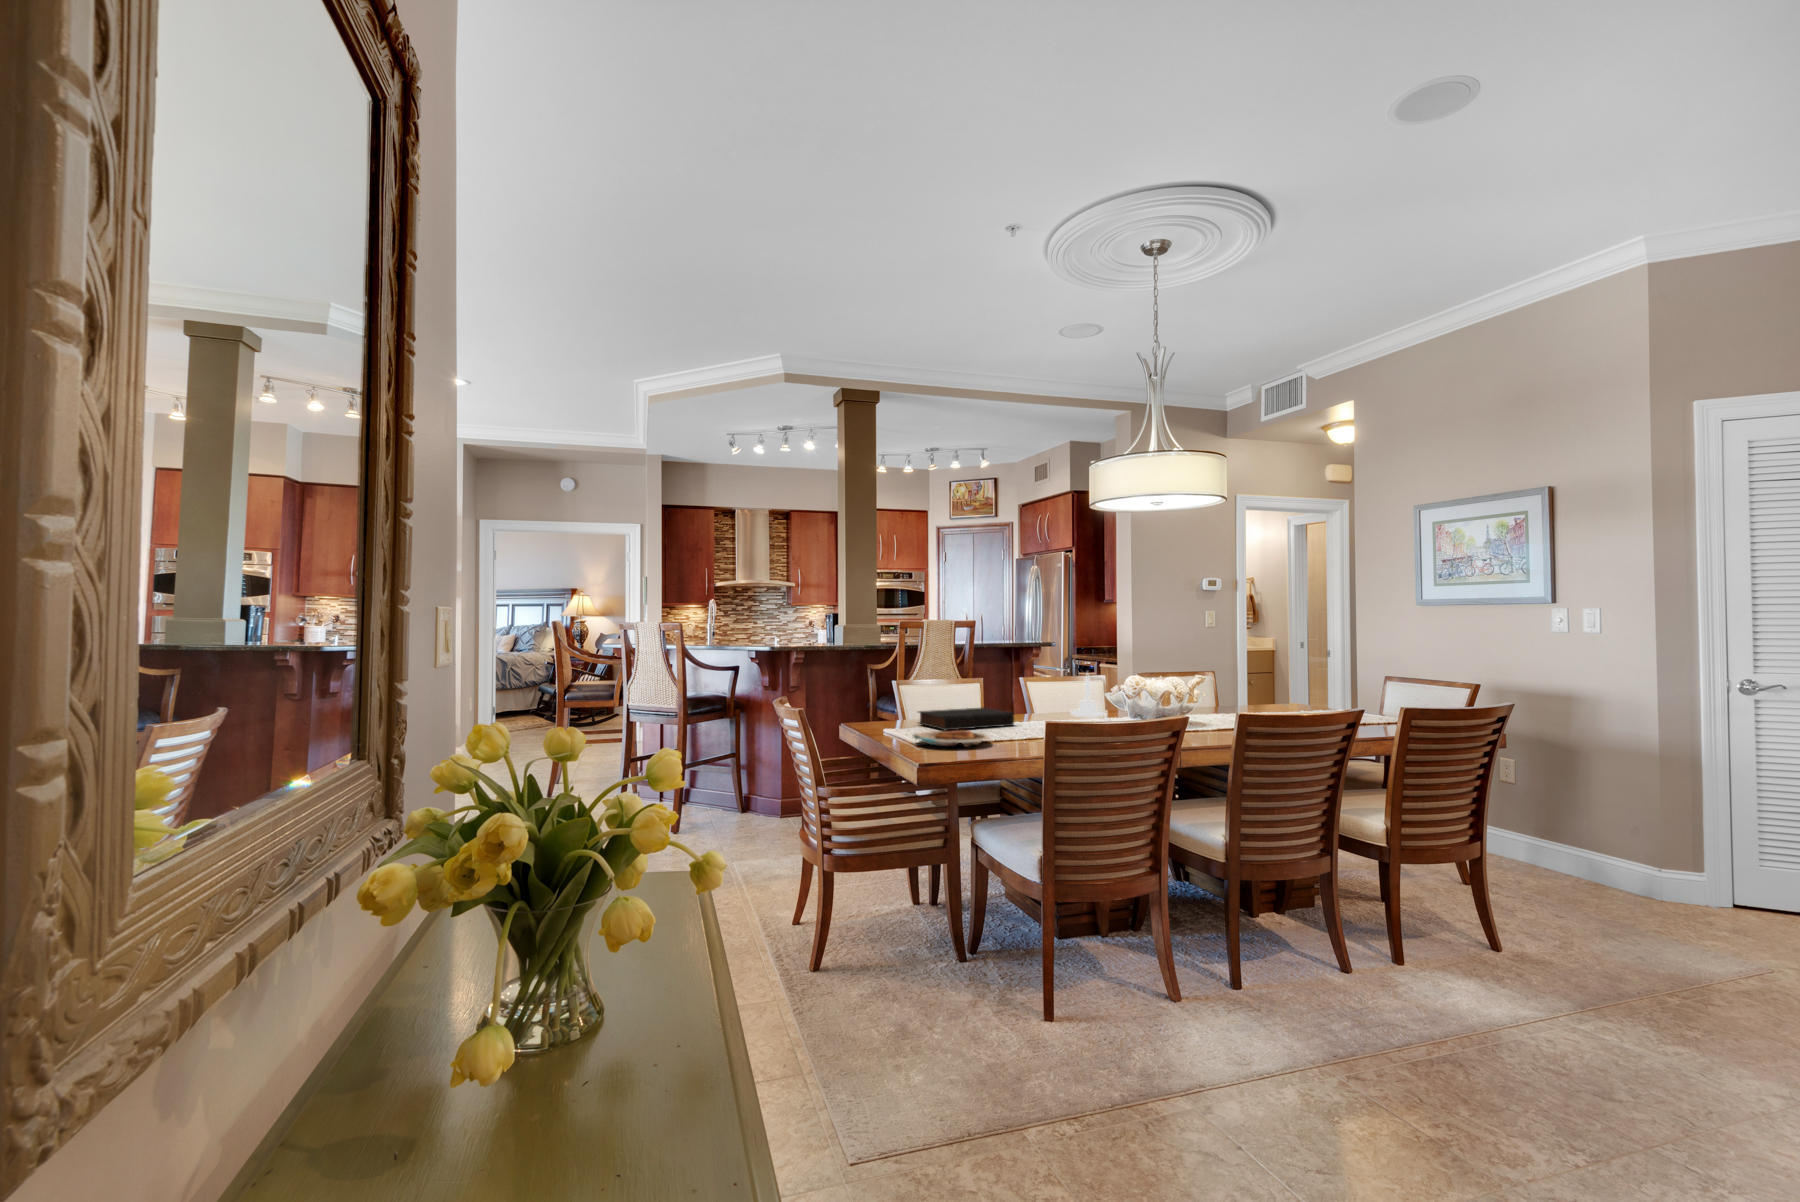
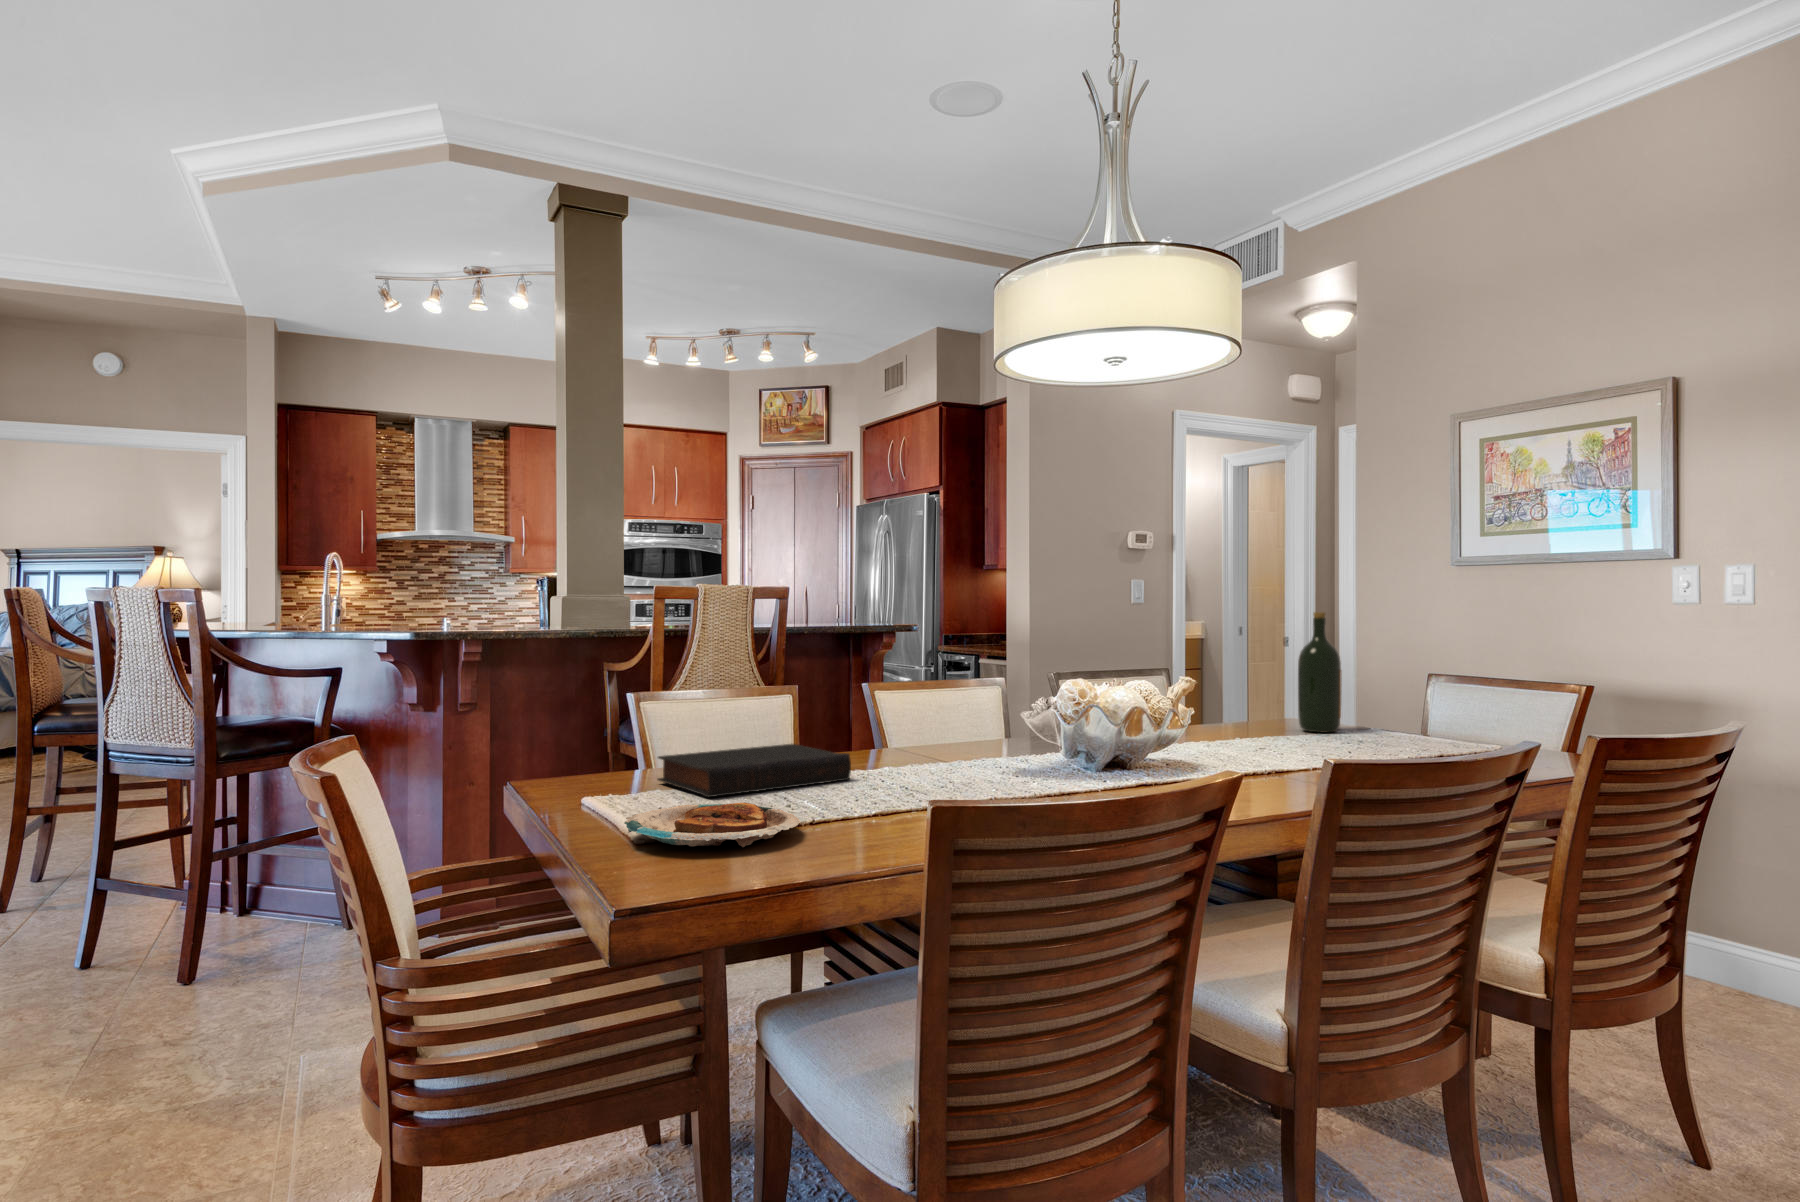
wine bottle: none [1284,638,1311,710] -> present [1298,612,1342,732]
candle holder: present [1070,678,1105,717] -> none [952,671,1016,757]

